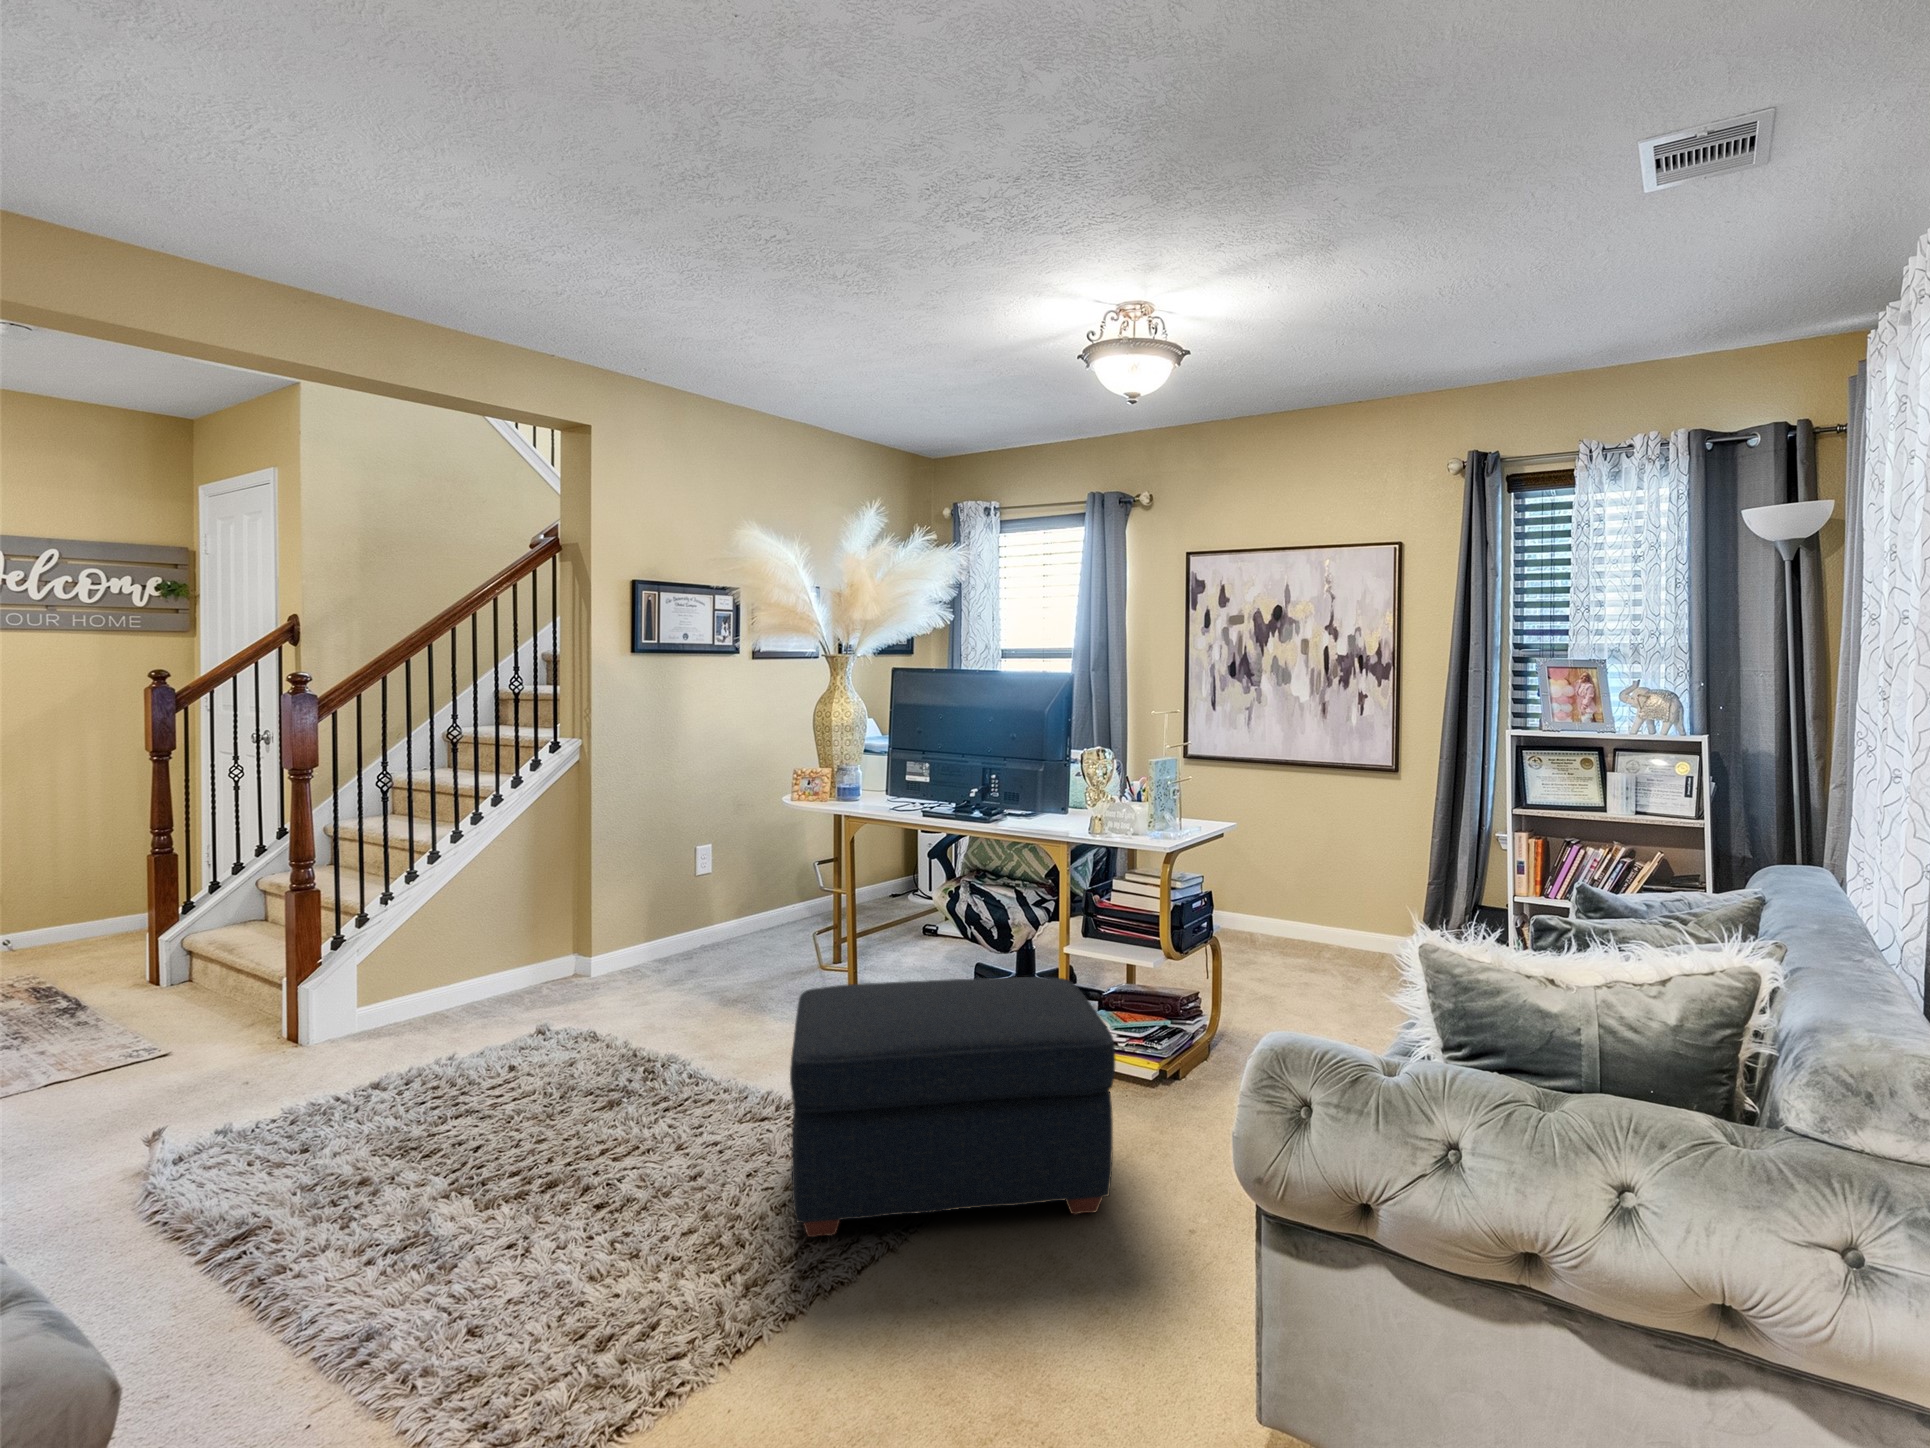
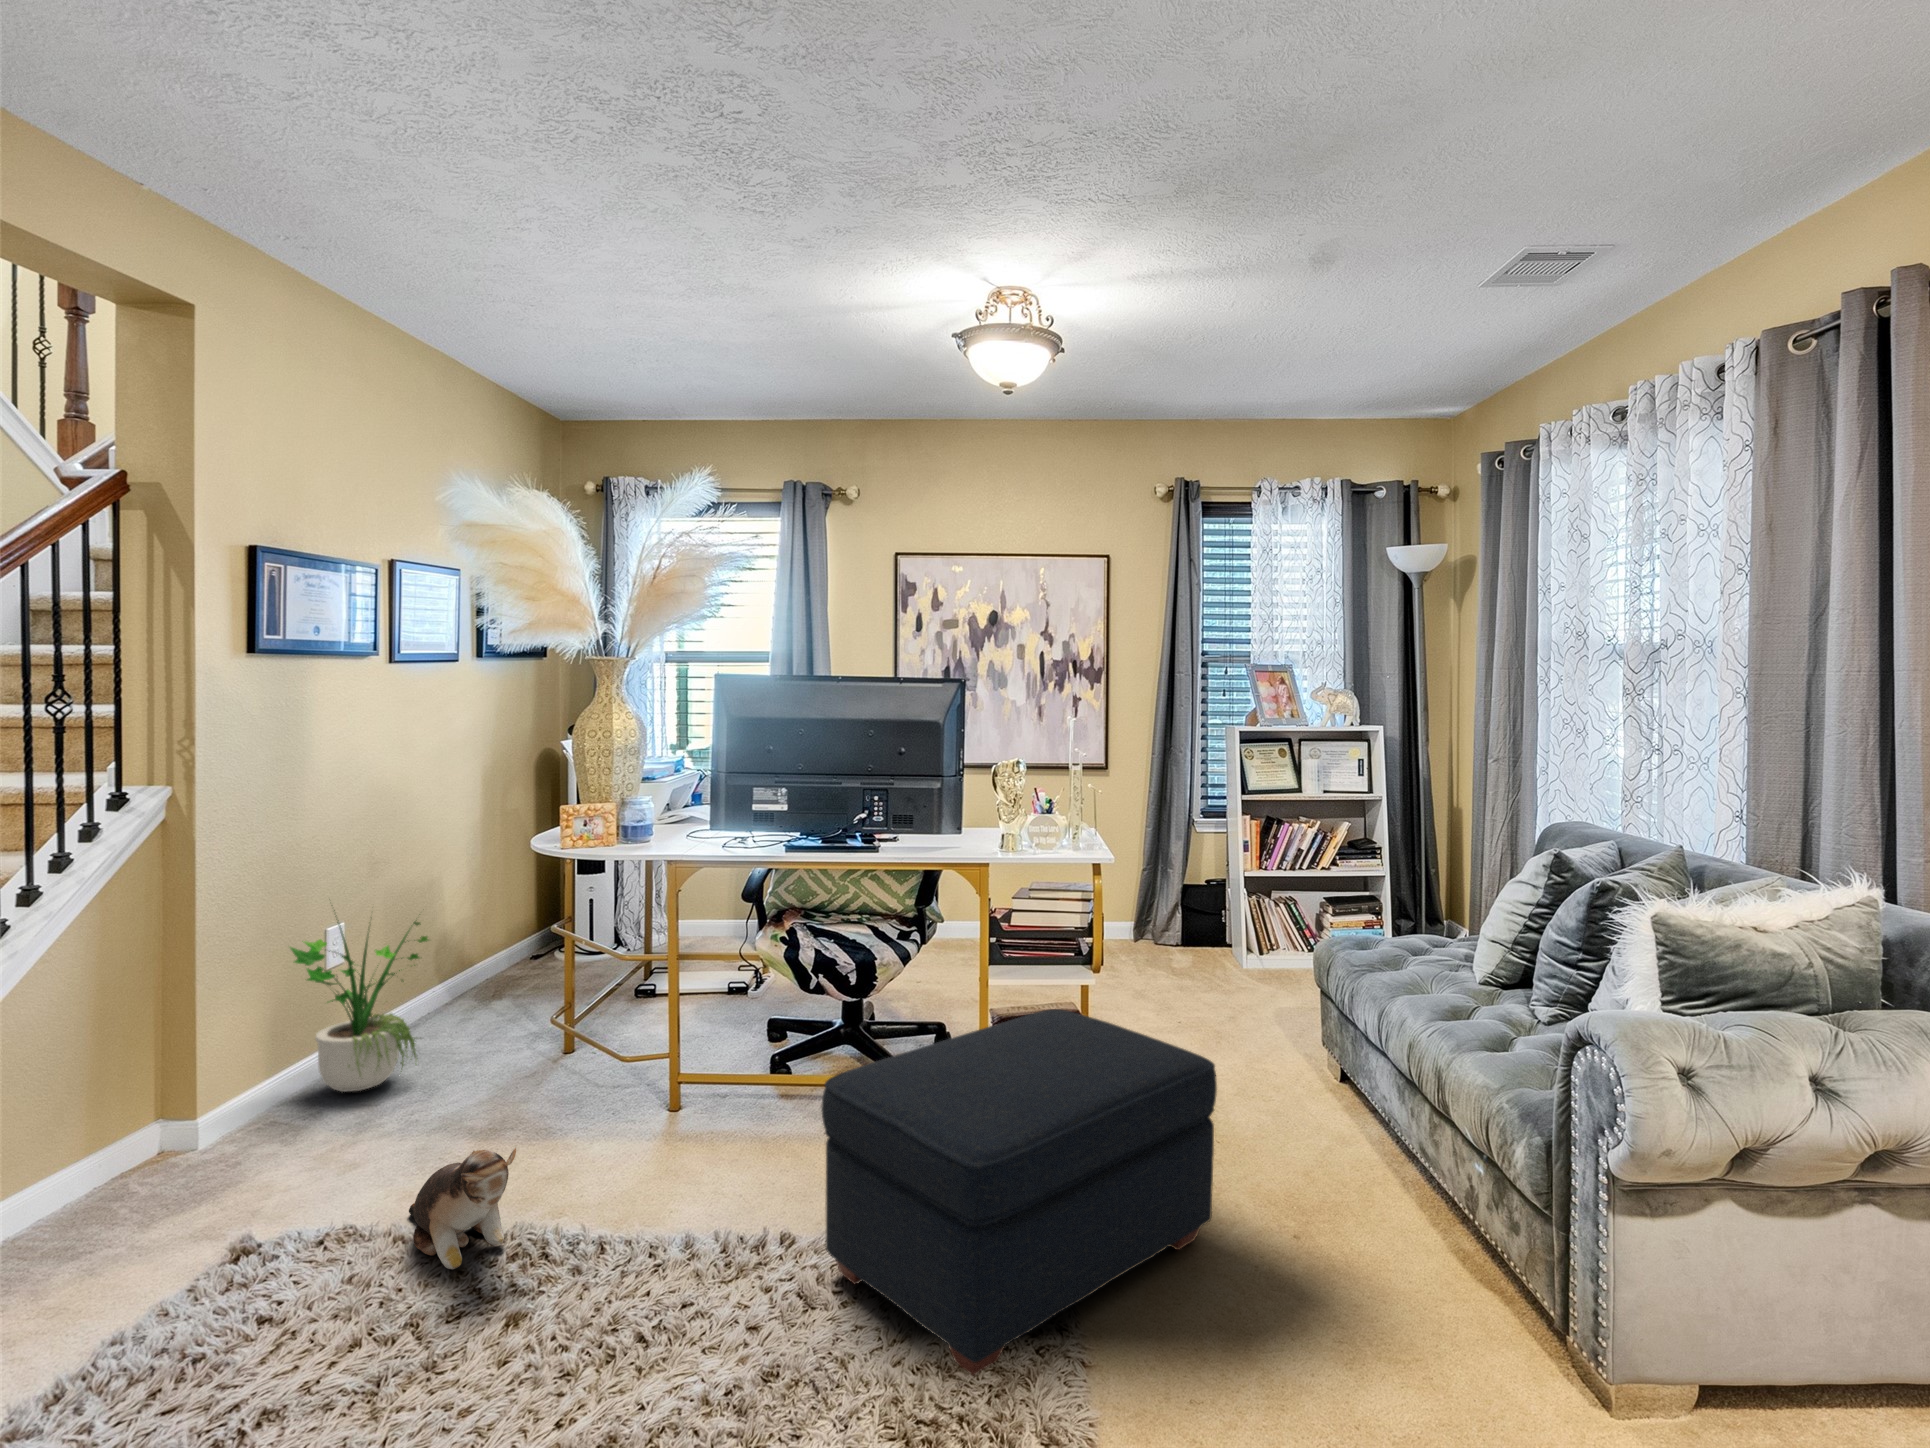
potted plant: none [654,822,760,964] -> present [290,910,429,1092]
plush toy: none [611,997,662,1077] -> present [409,1148,516,1269]

